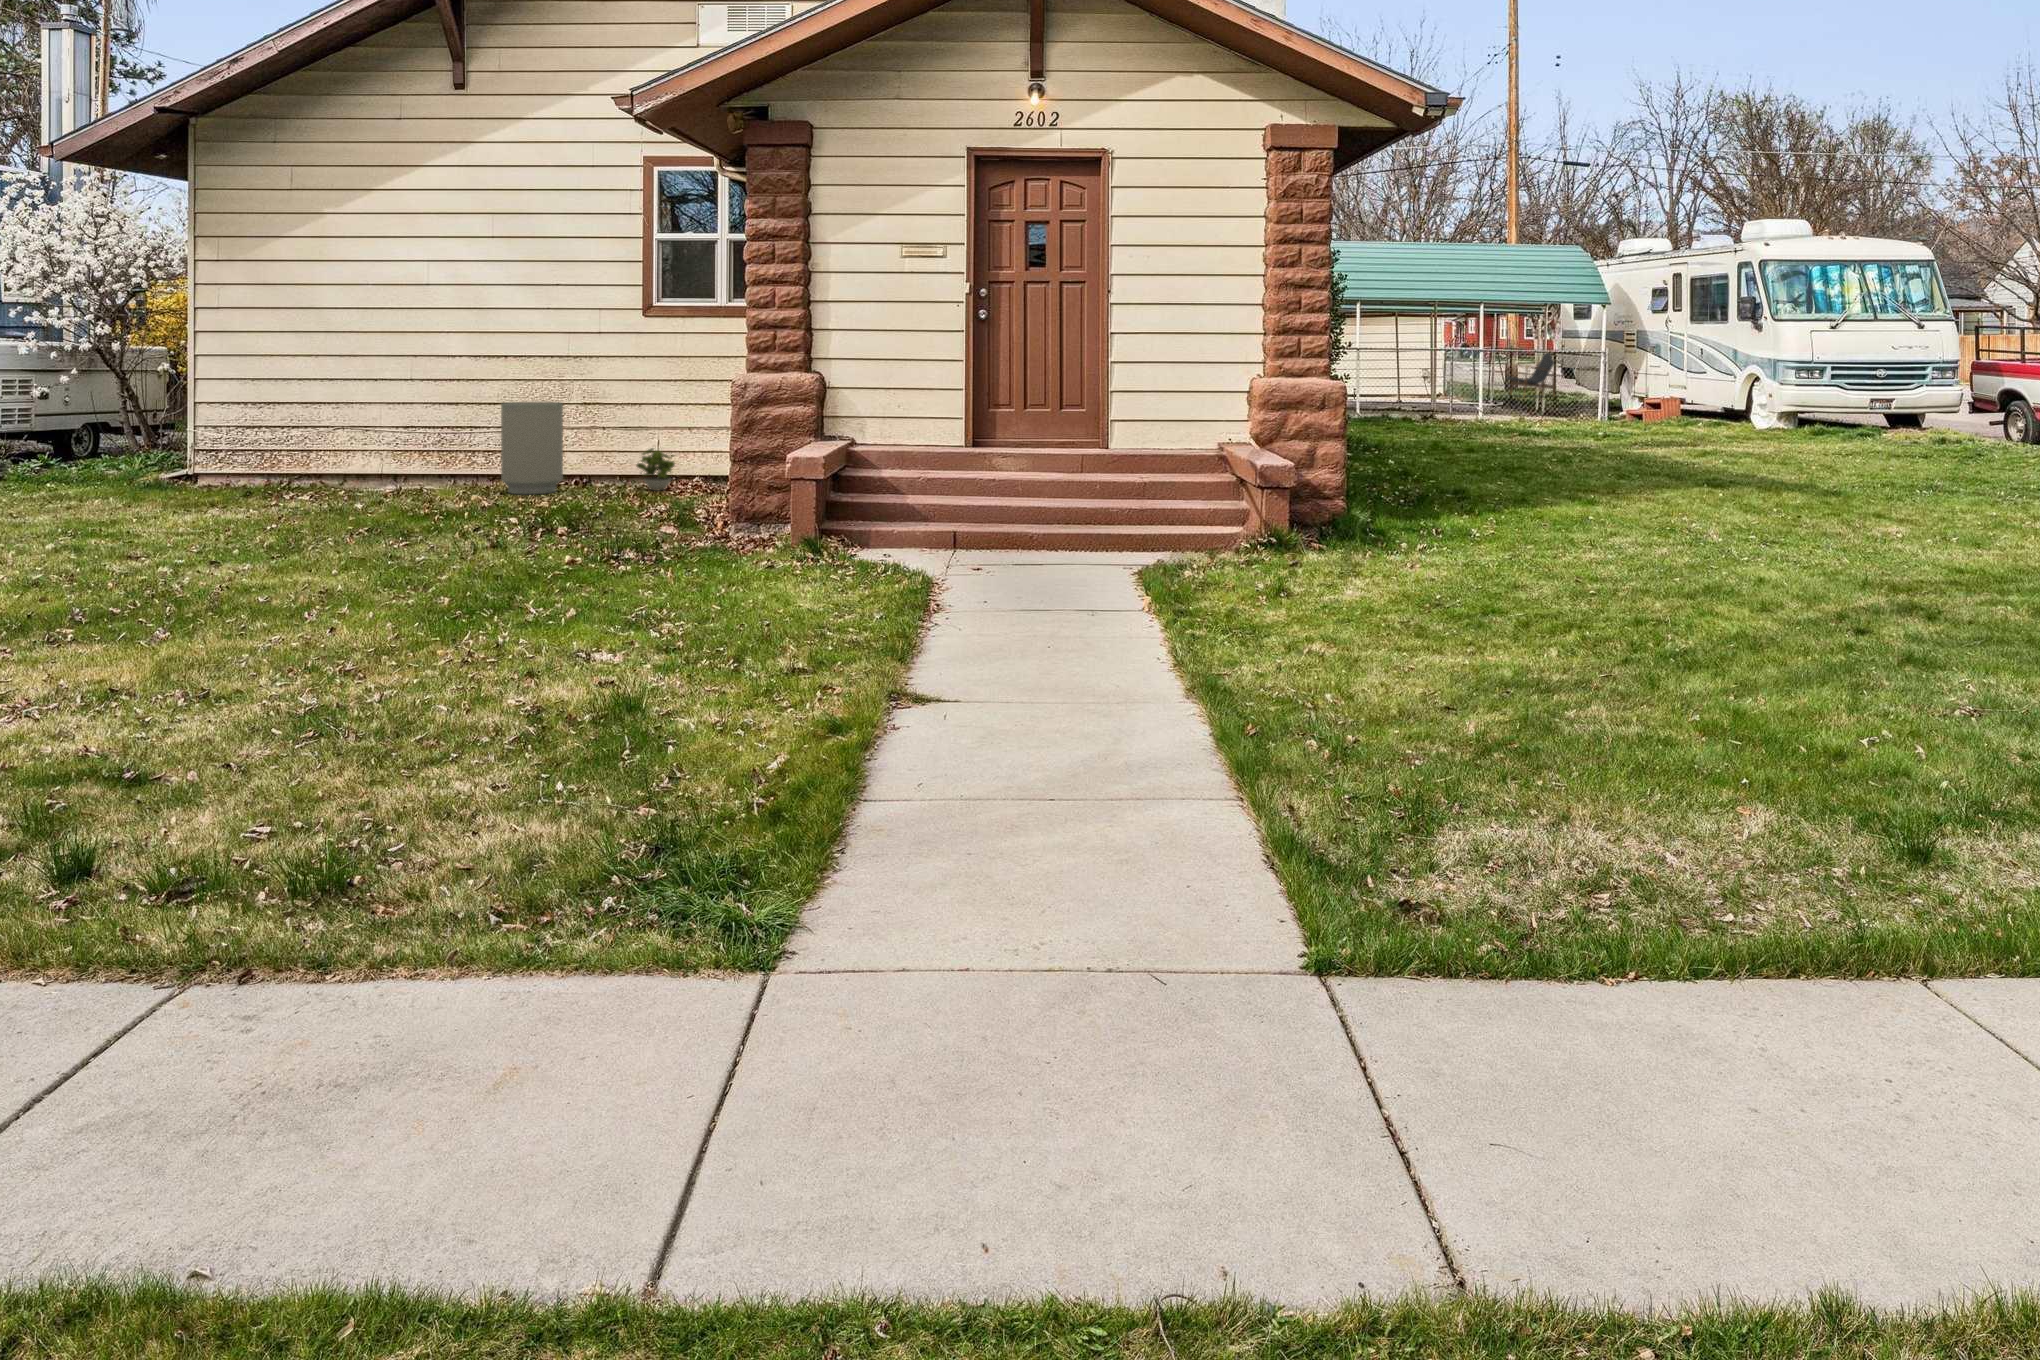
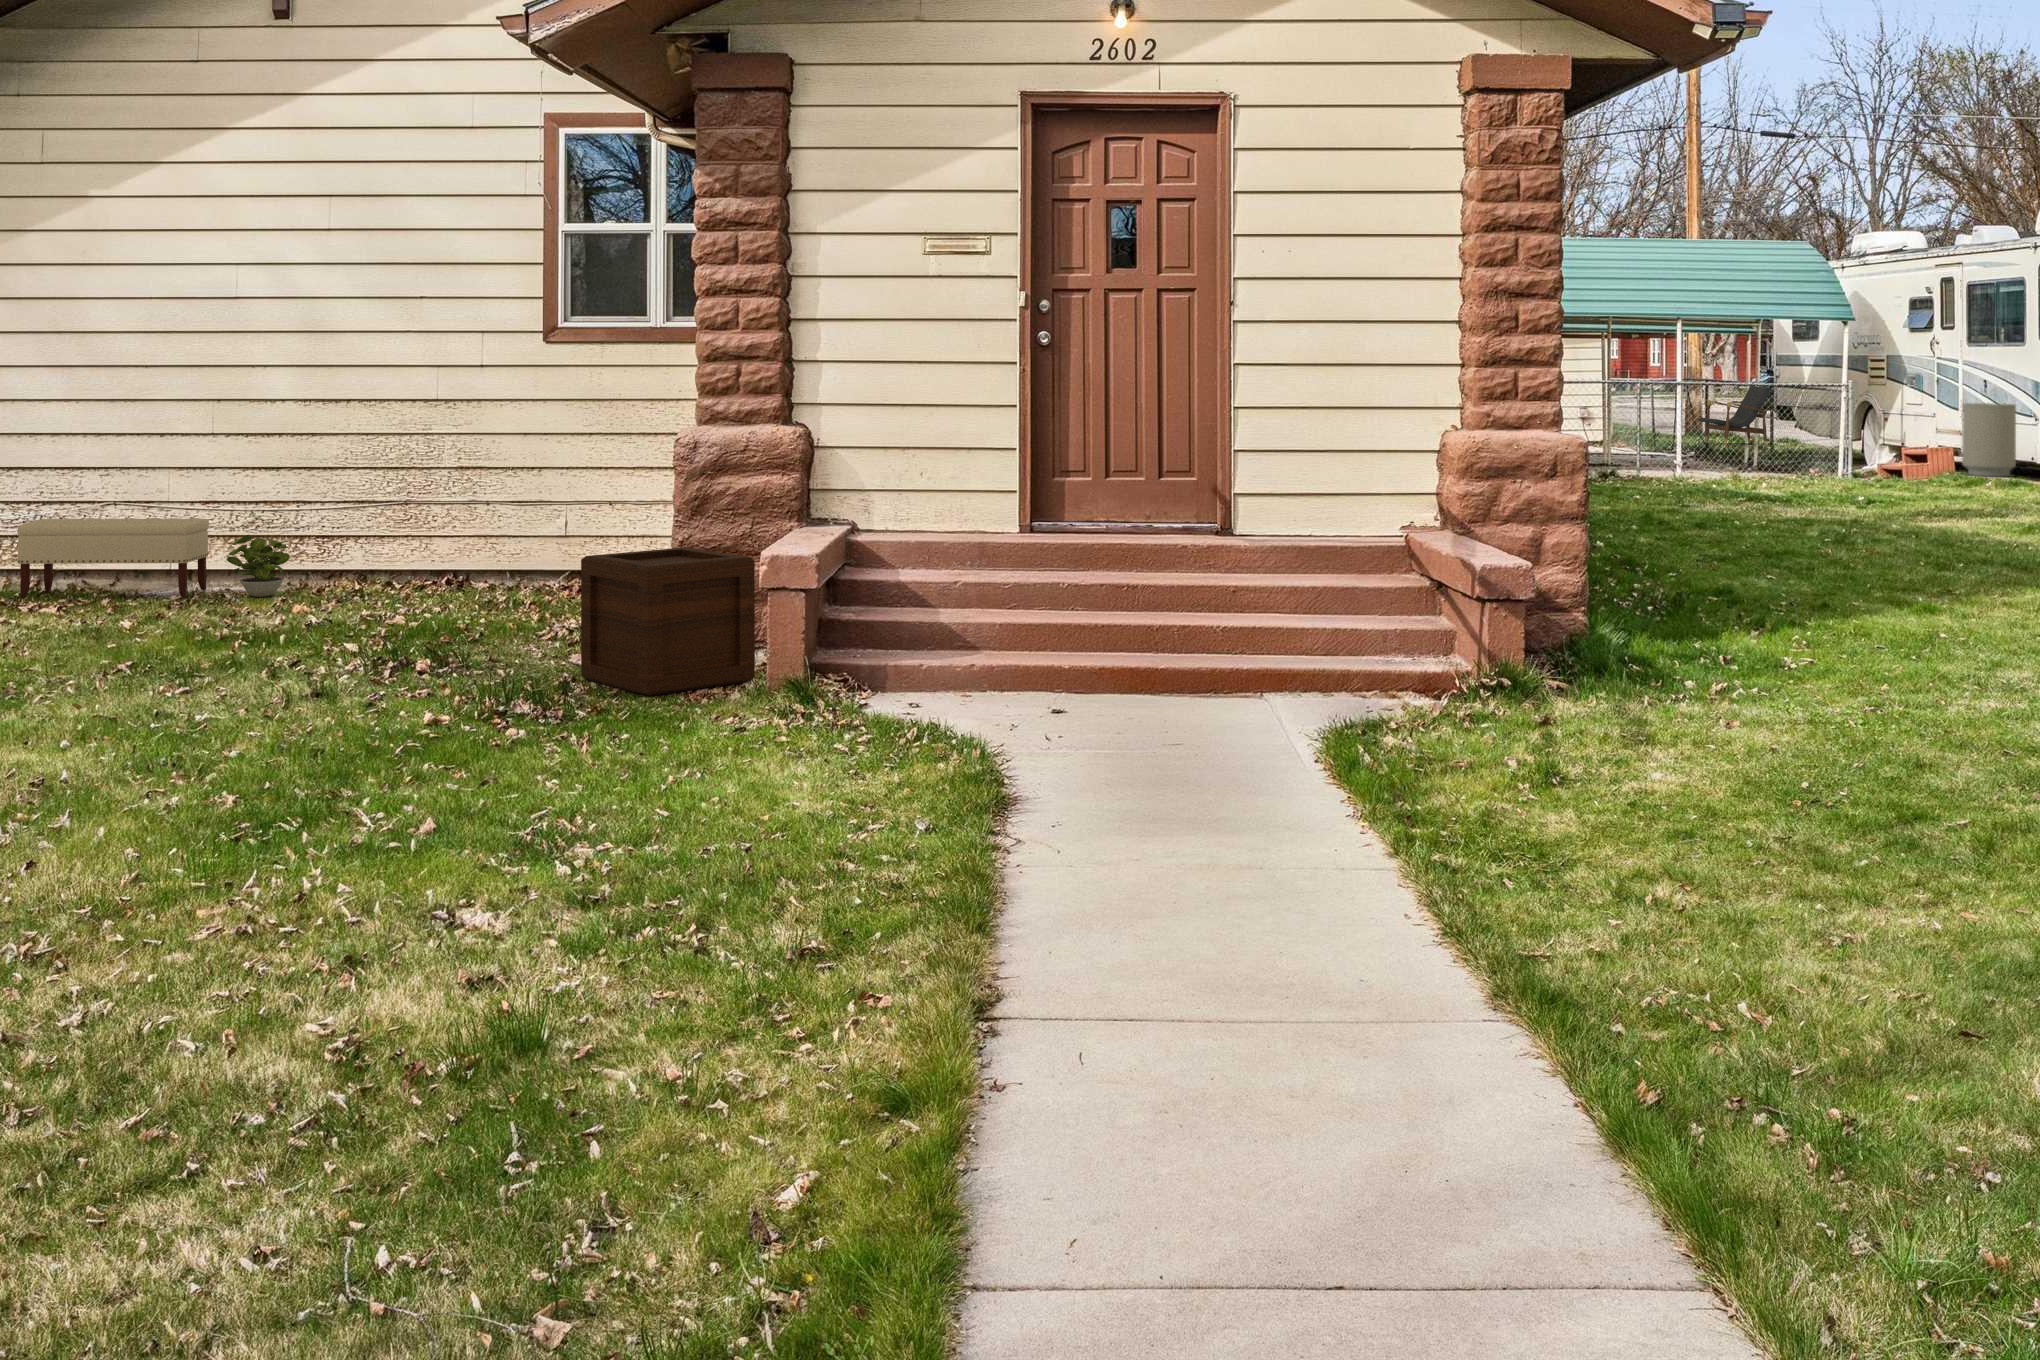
trash can: present [501,401,563,494] -> present [1962,403,2016,477]
bench: none [279,437,410,491] -> present [17,518,209,599]
potted plant: present [636,448,675,491] -> present [227,535,290,597]
wooden crate: none [669,453,784,548] -> present [581,547,755,696]

